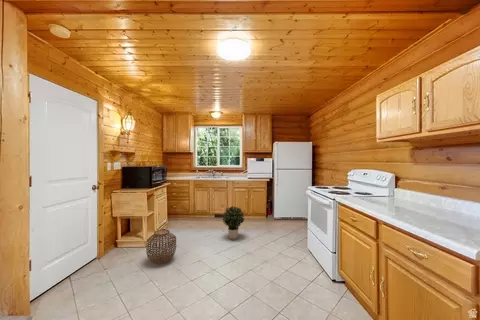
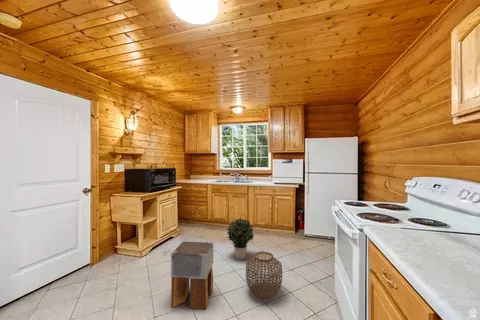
stool: none [200,224,228,276] -> present [171,241,213,310]
woven basket: present [146,229,176,264] -> present [246,251,282,299]

